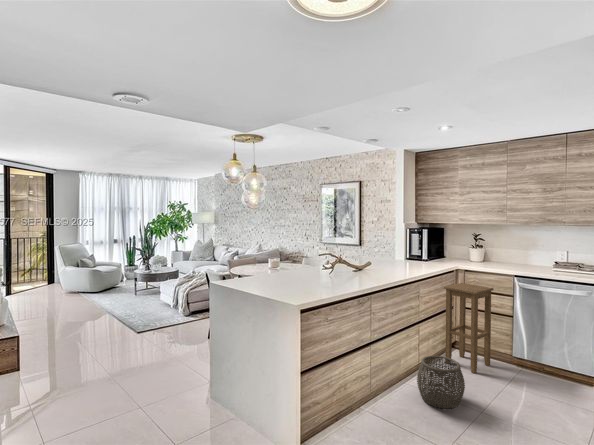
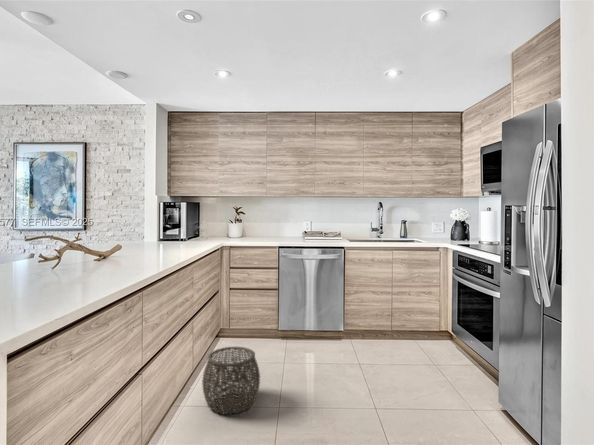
stool: present [444,283,494,373] -> none [216,260,264,359]

